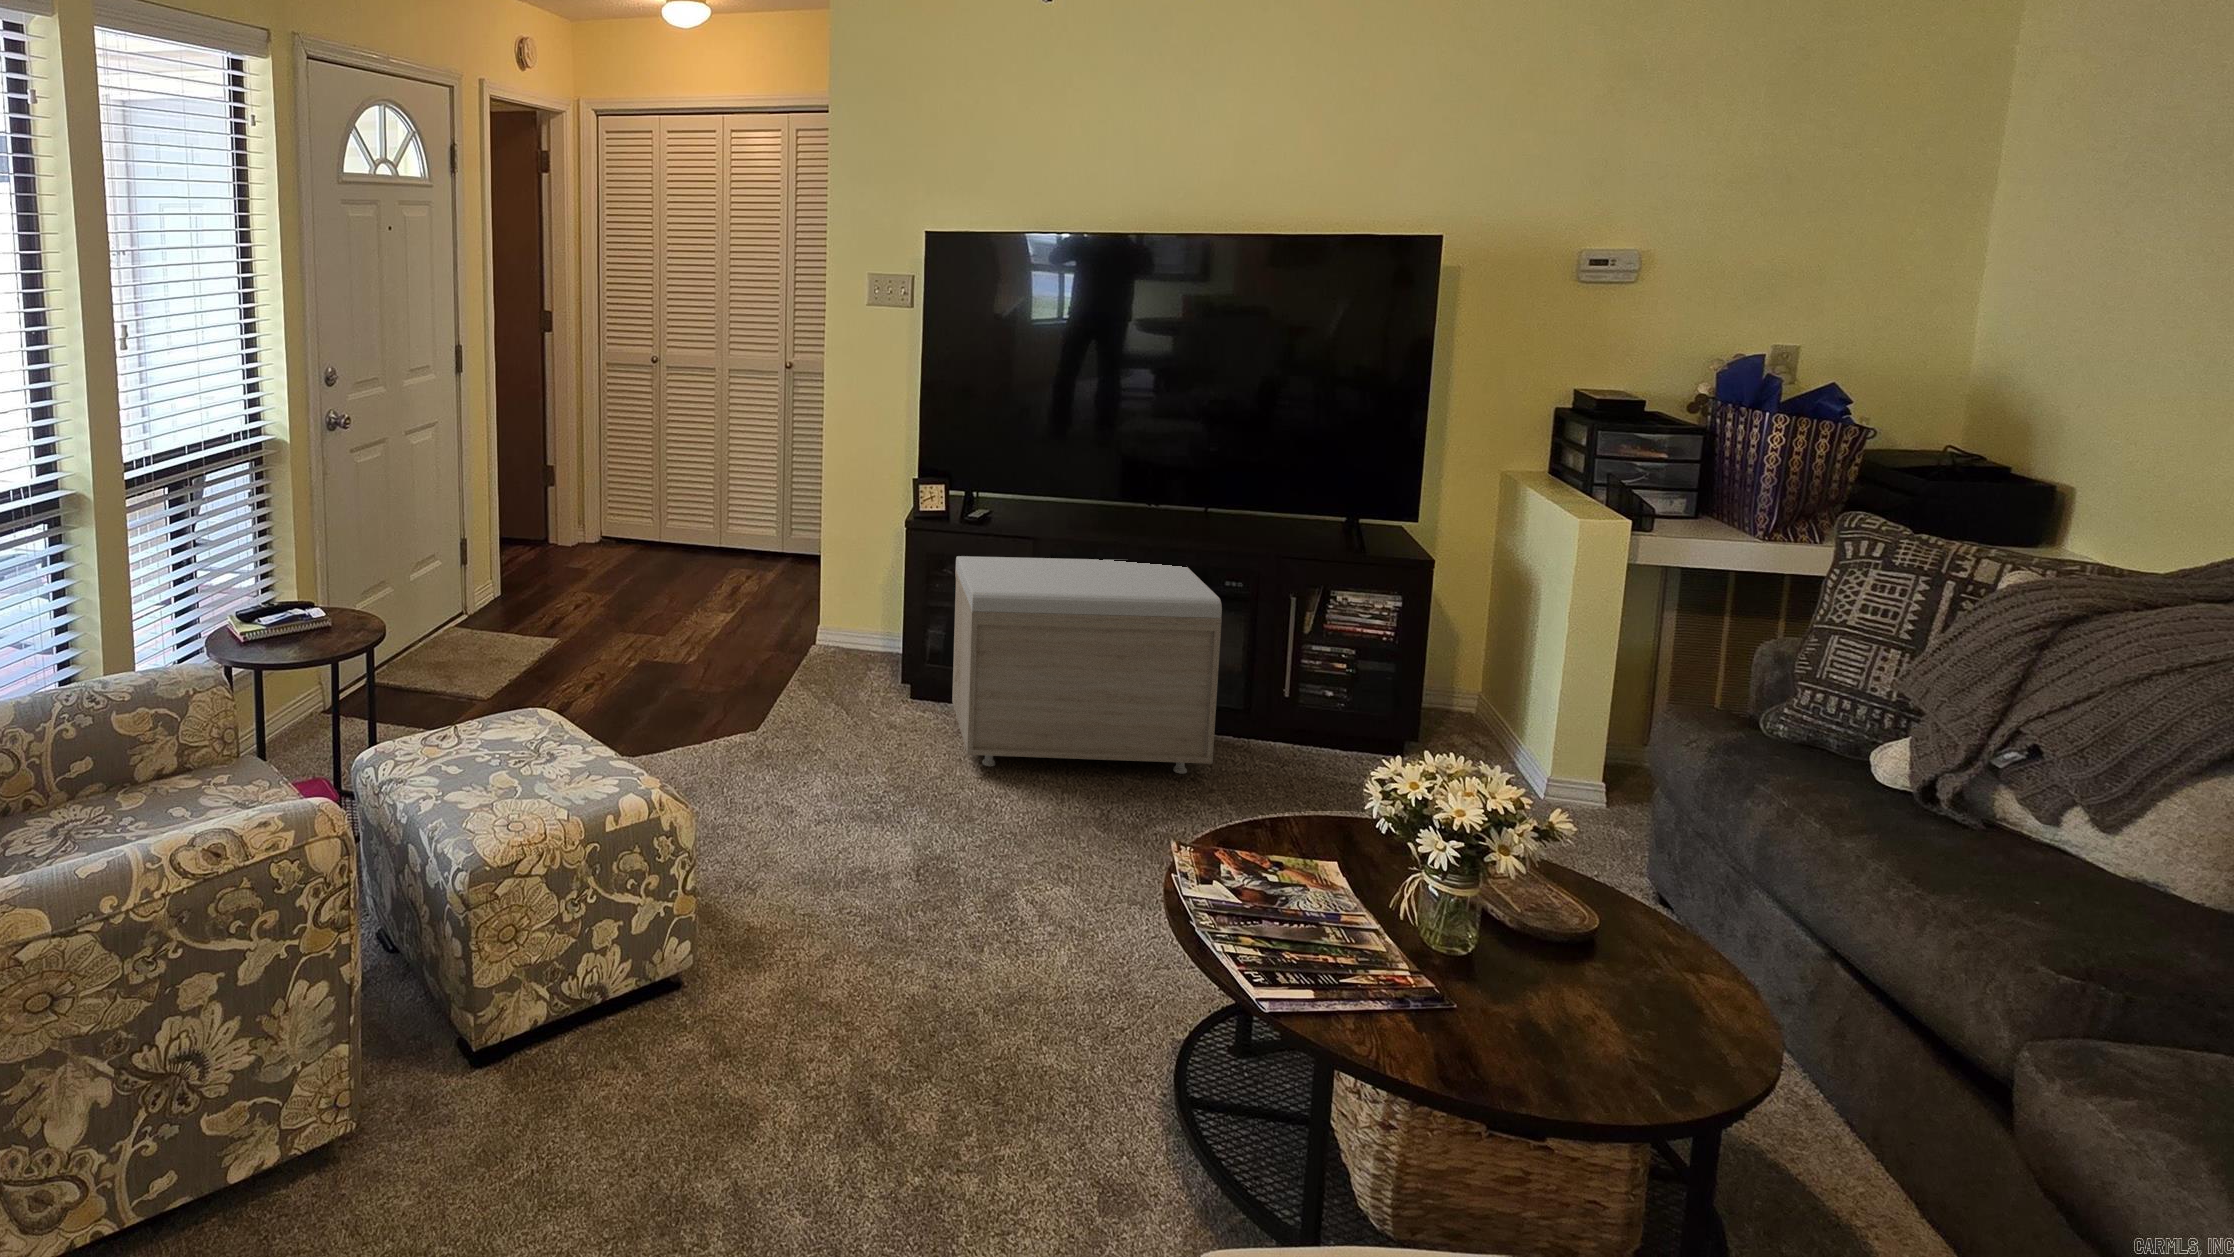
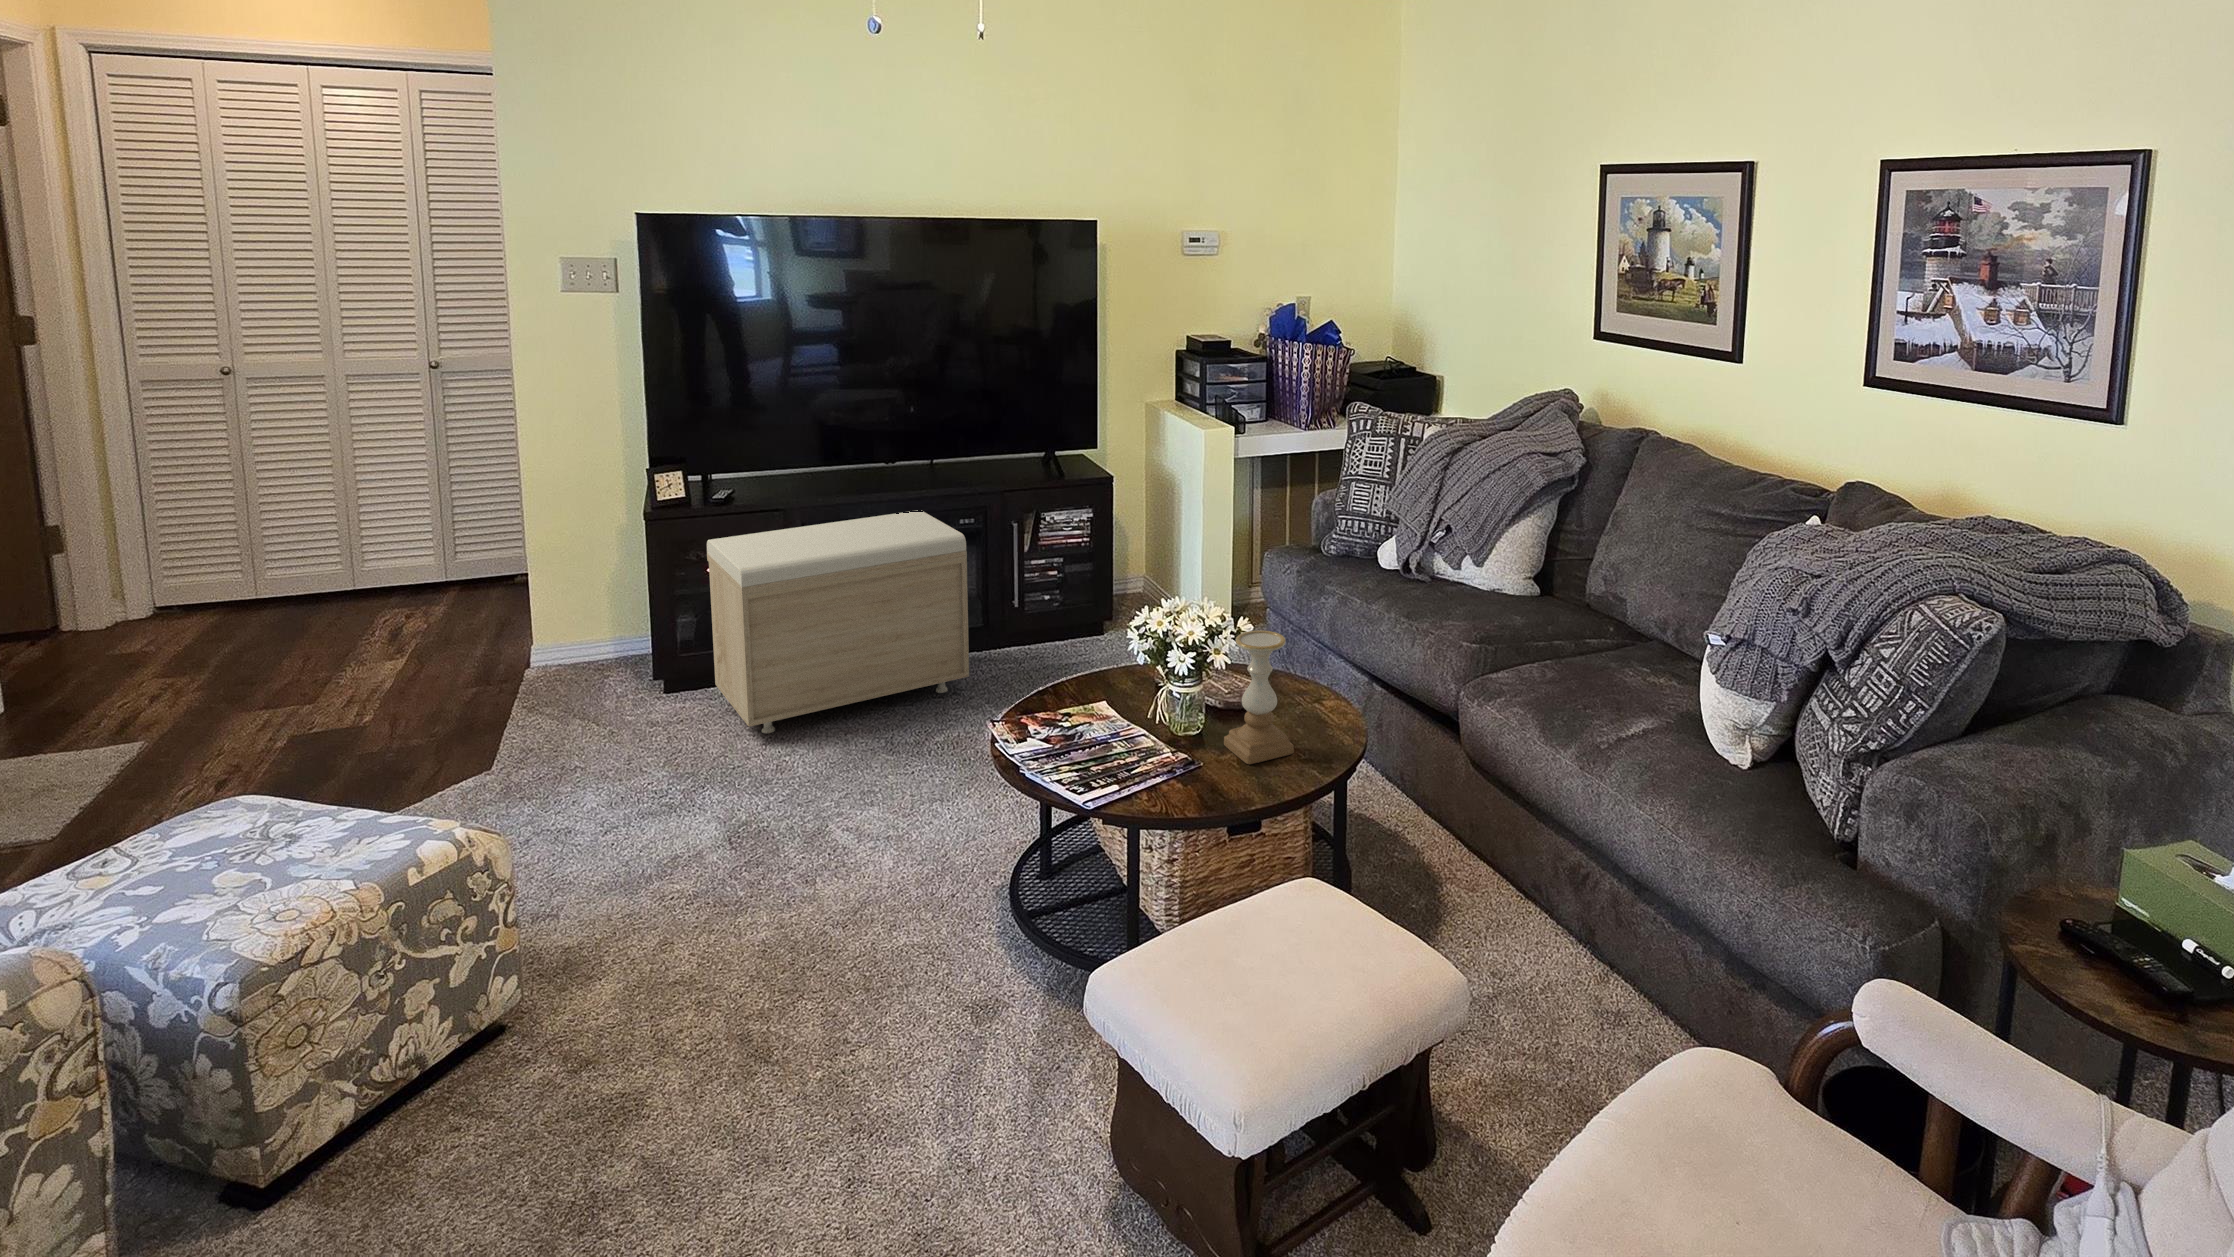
candle holder: none [1504,835,1628,1046] -> present [1224,630,1294,764]

